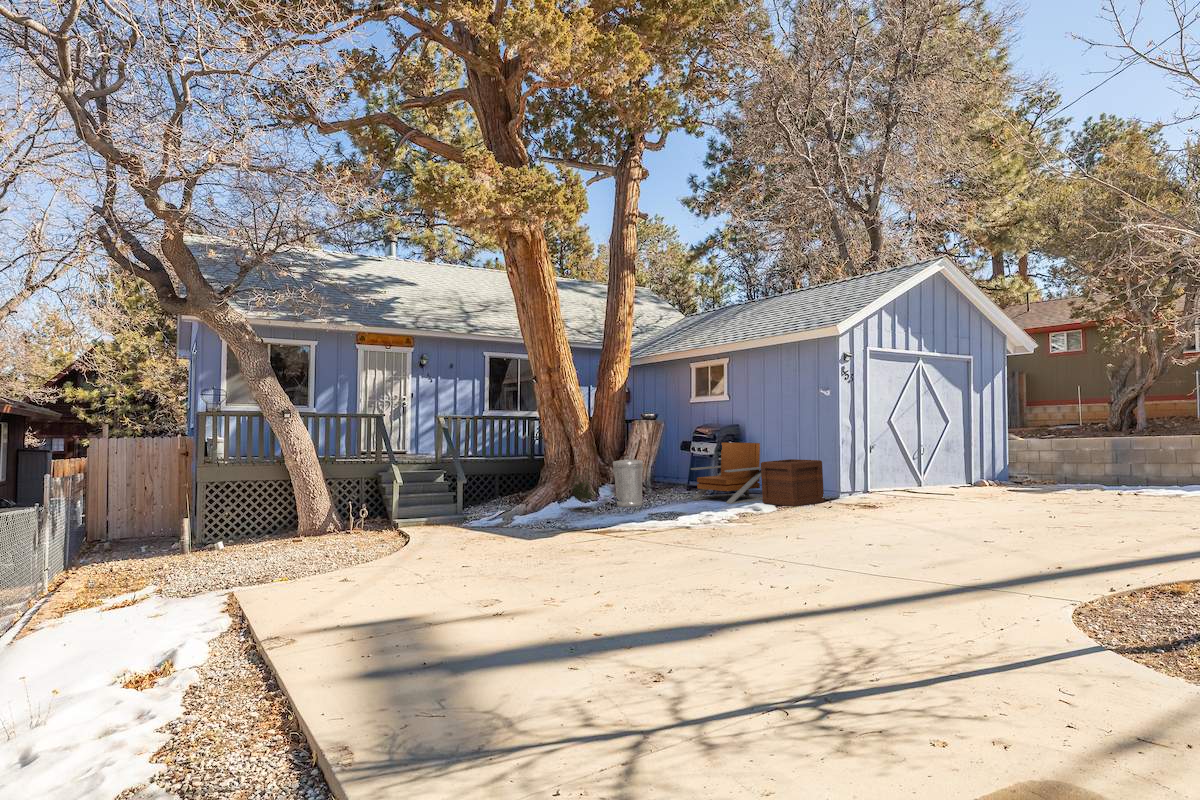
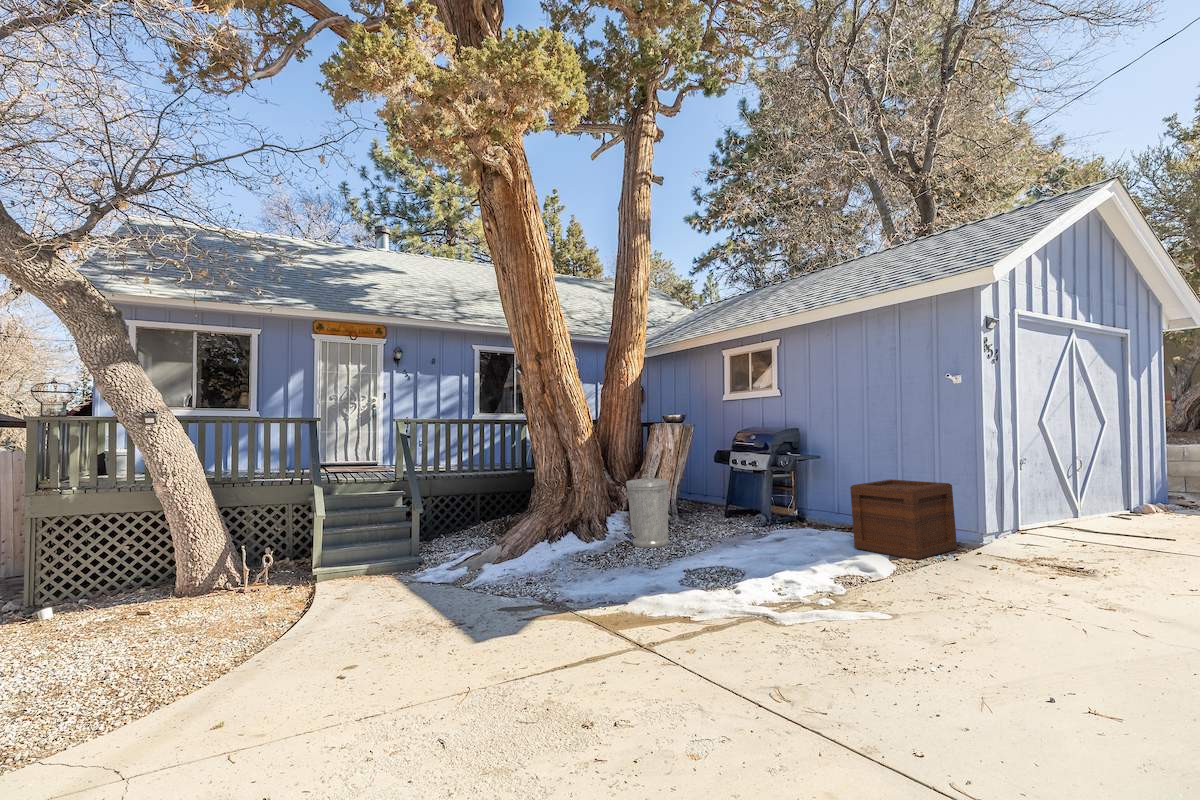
lounge chair: present [691,443,762,504] -> none [734,453,854,547]
potted tree: present [571,476,593,511] -> none [563,495,599,557]

